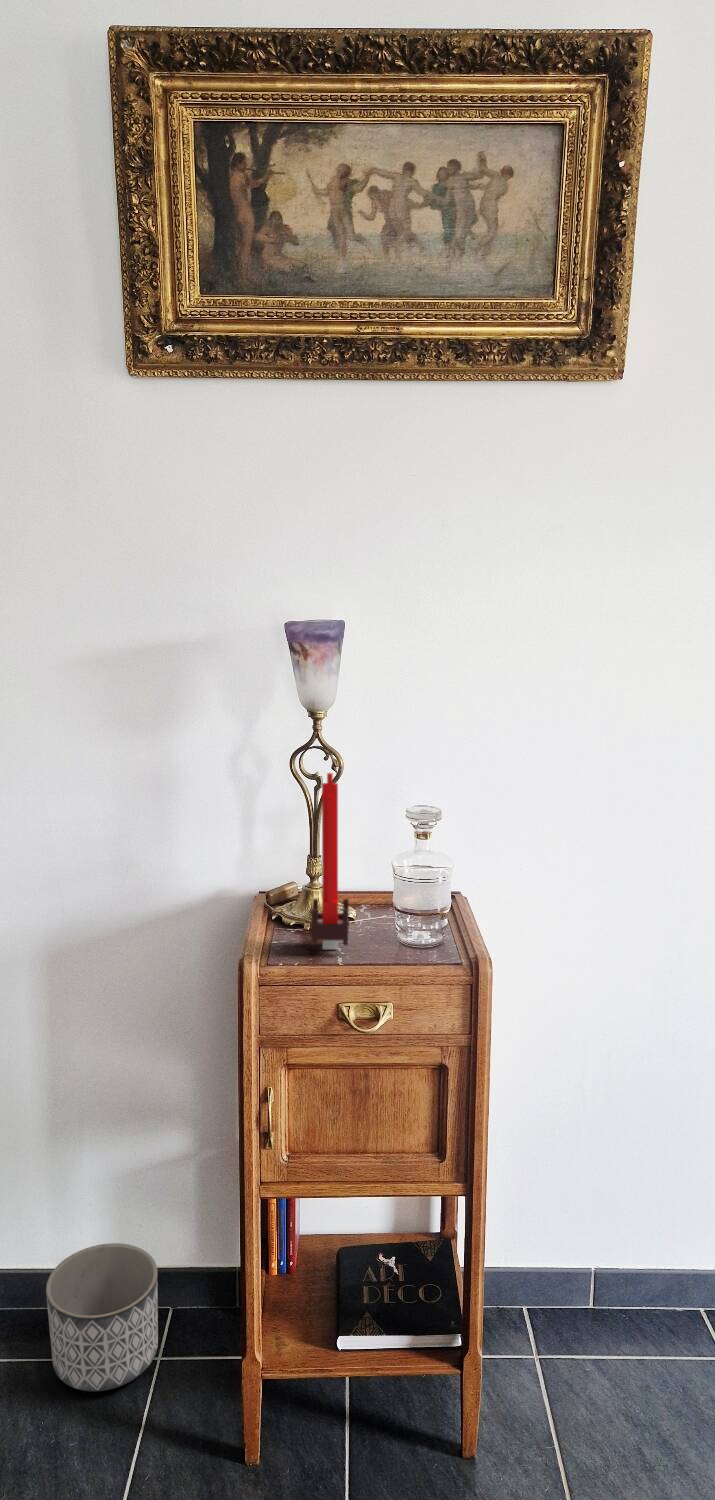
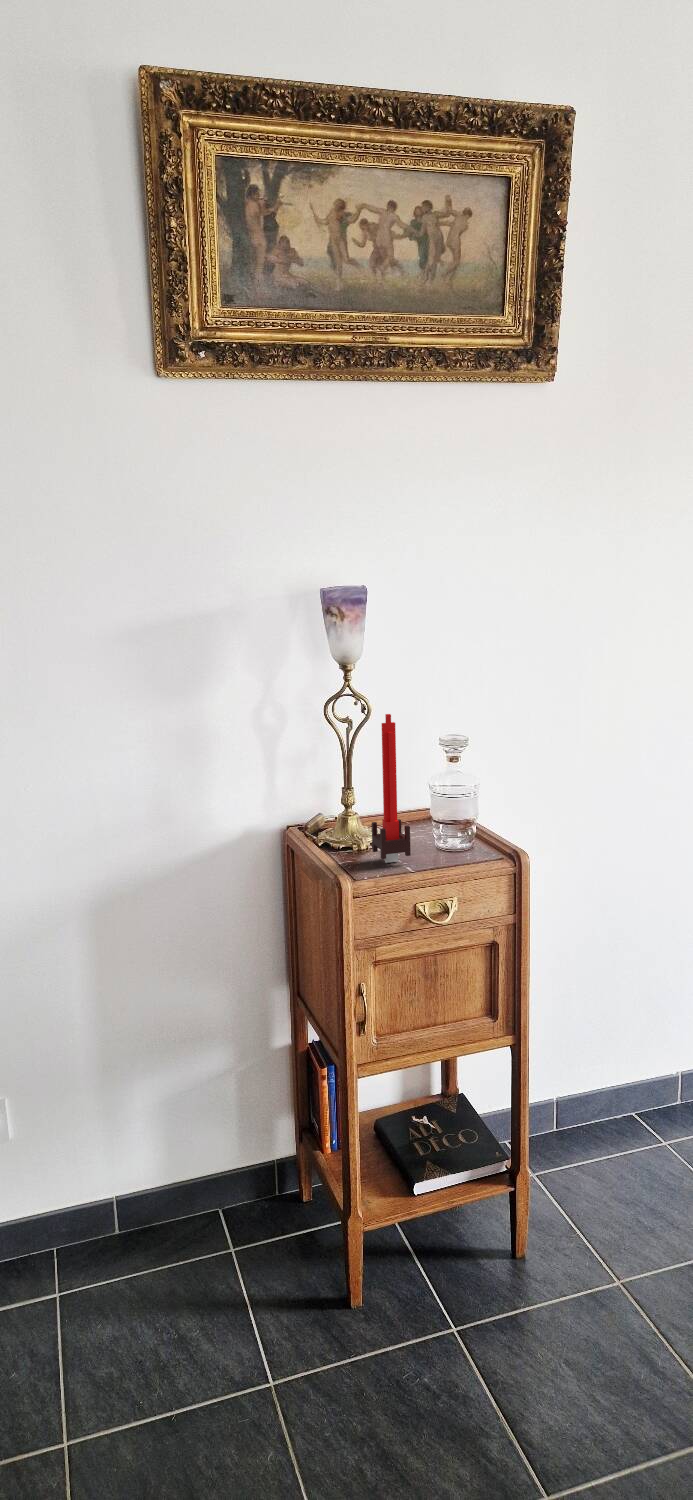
planter: present [46,1243,158,1391] -> none [136,1165,236,1290]

